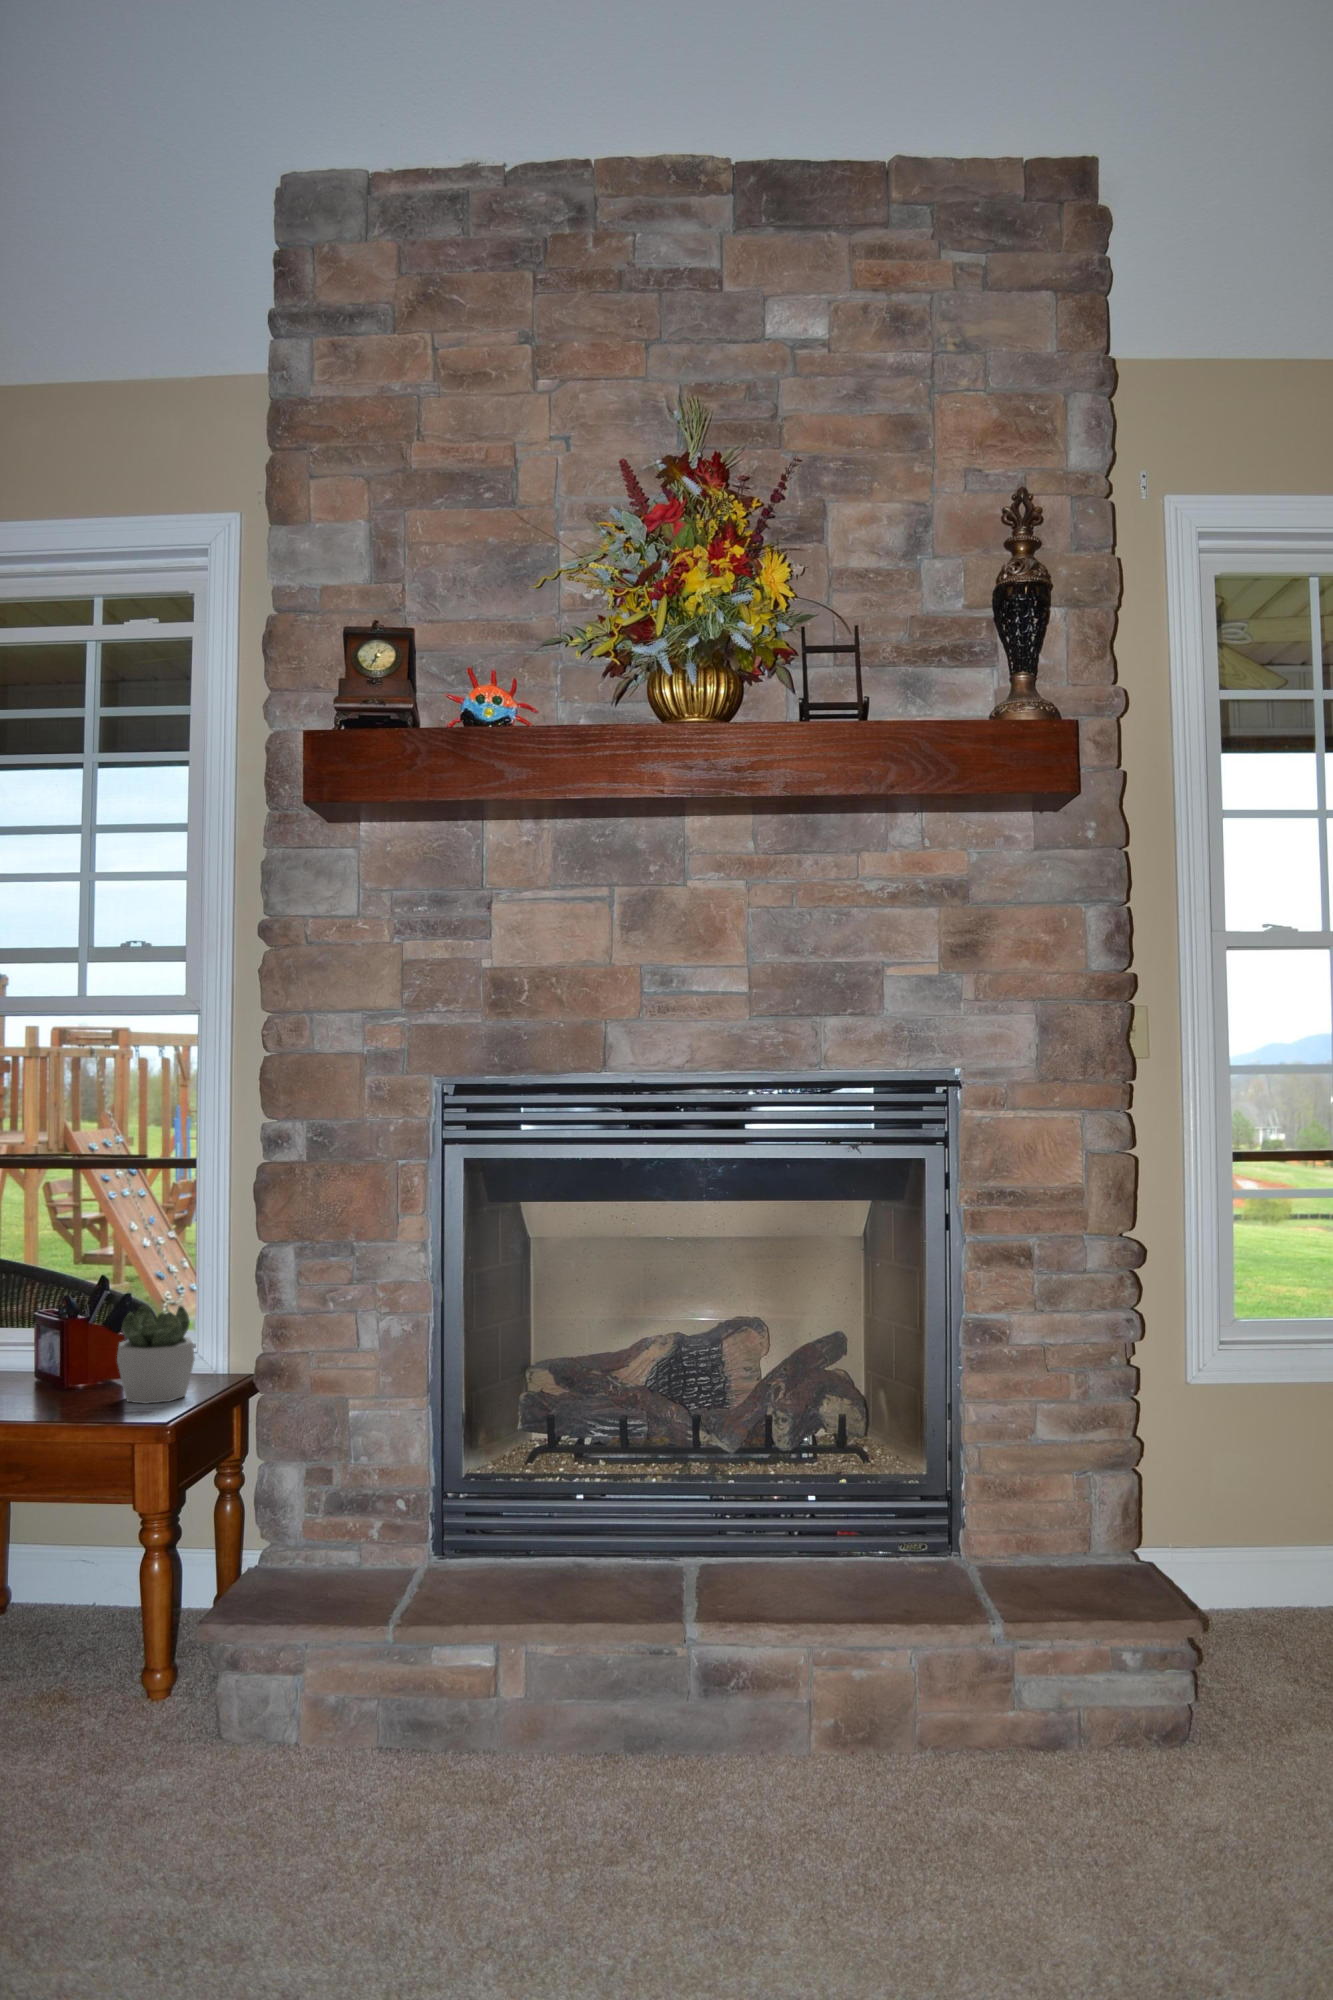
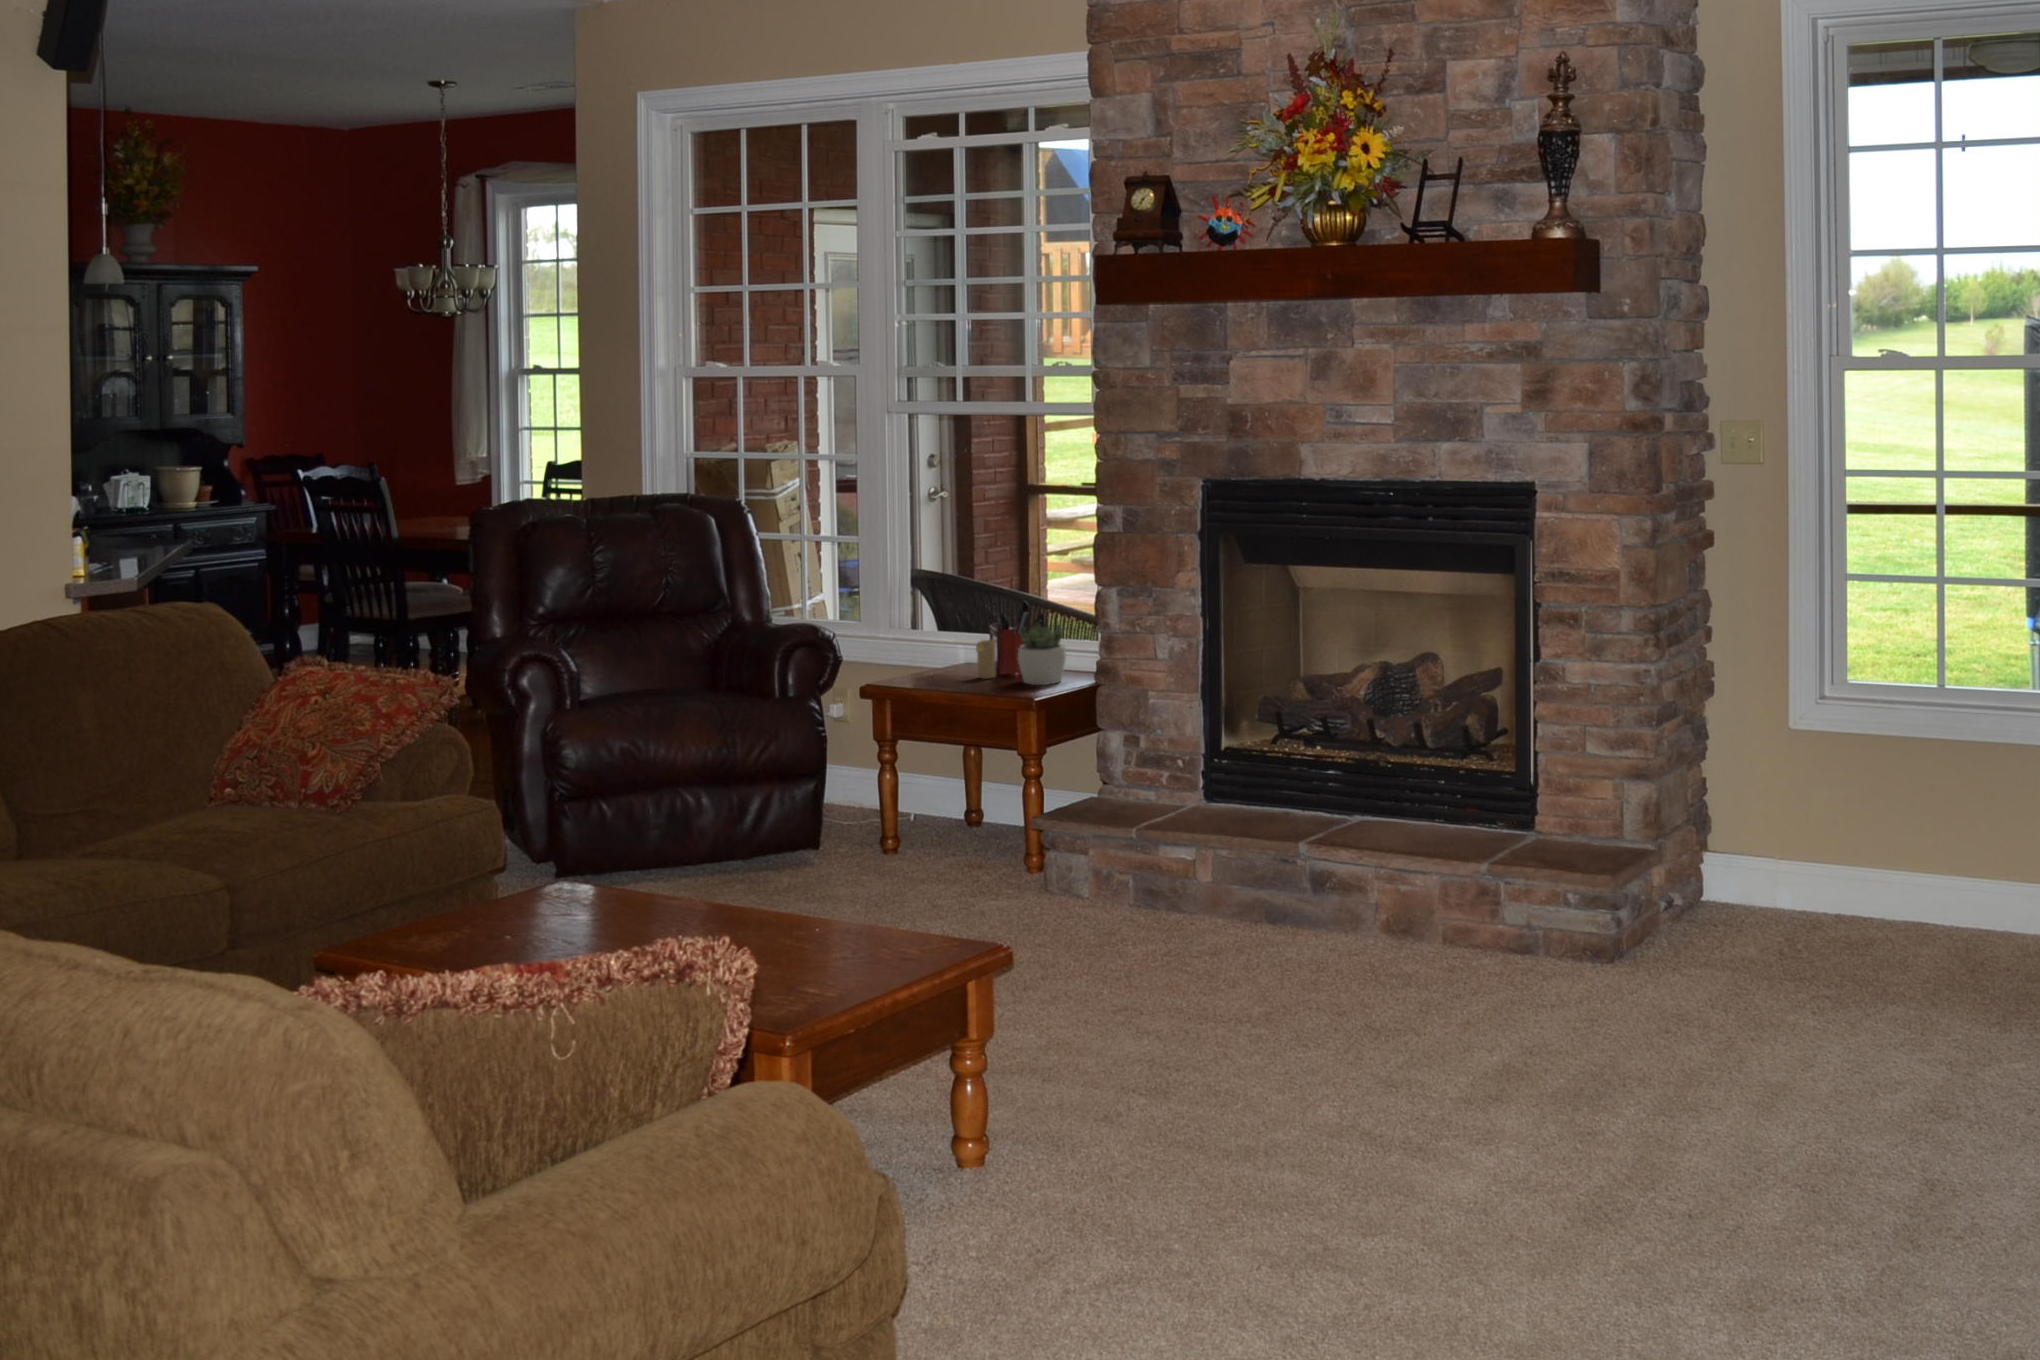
candle: none [36,1337,68,1400] -> present [976,639,996,679]

